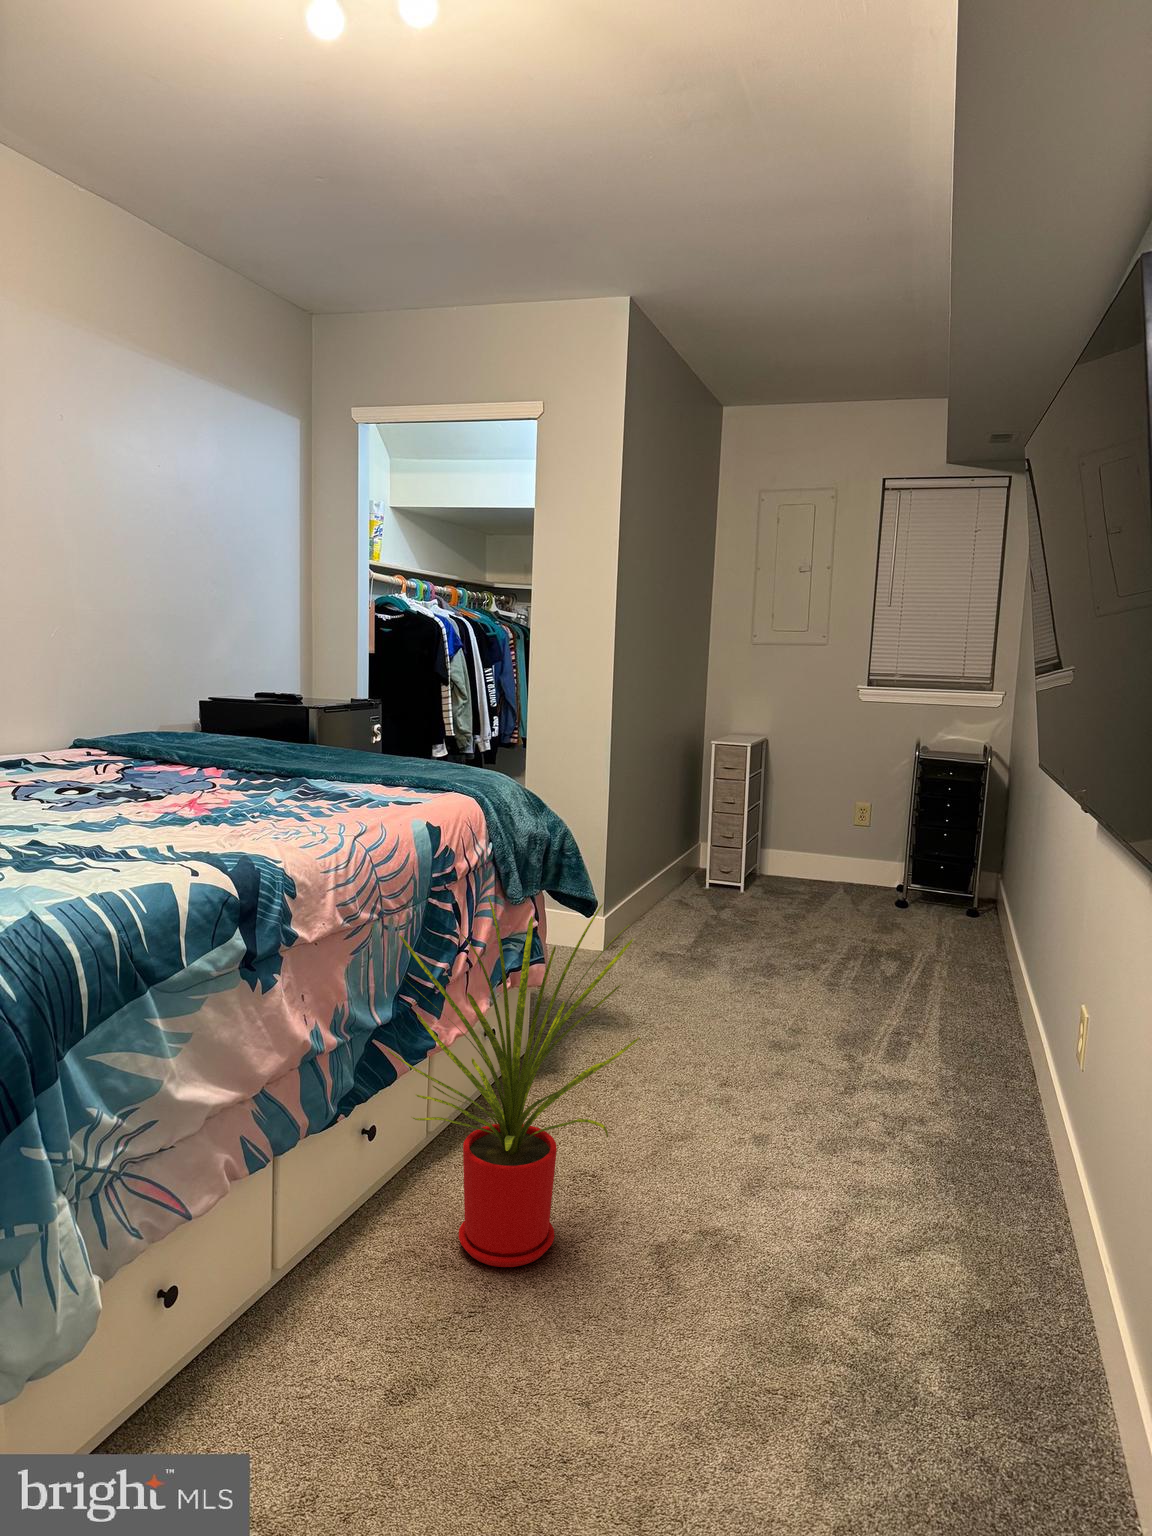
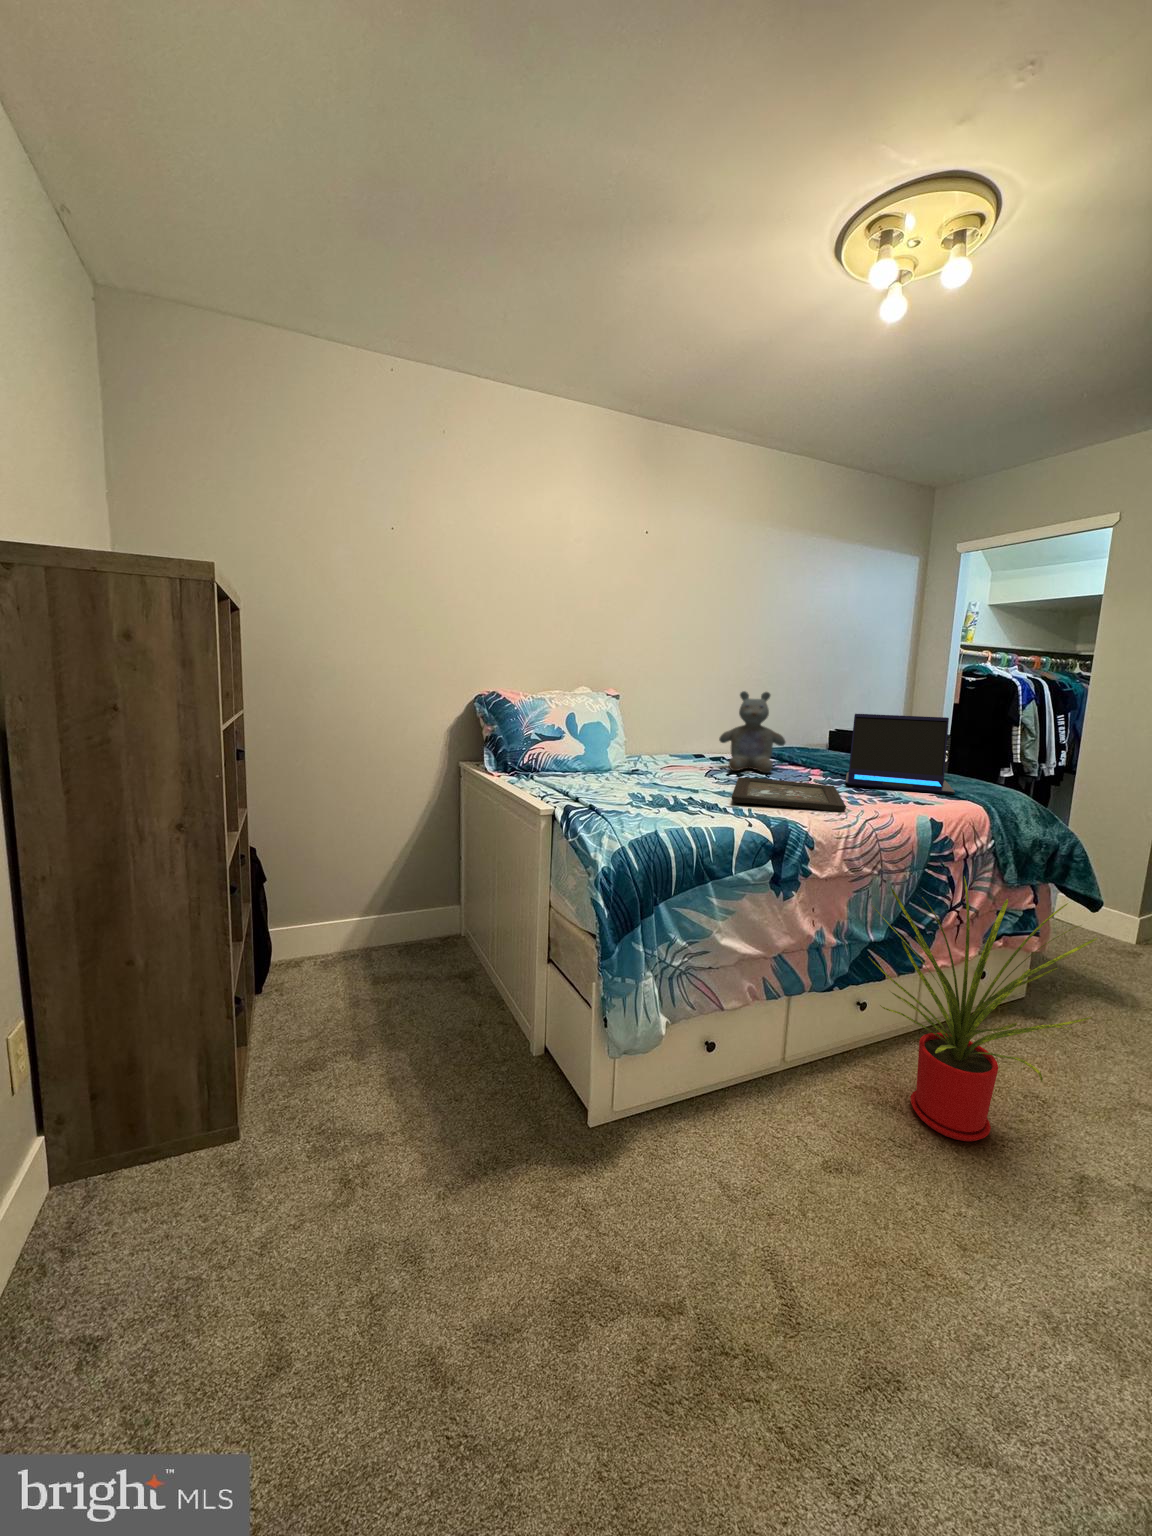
stuffed bear: none [33,628,166,782] -> present [719,691,785,773]
laptop: none [278,668,440,785] -> present [845,714,955,794]
tray: none [105,789,324,837] -> present [732,777,846,811]

